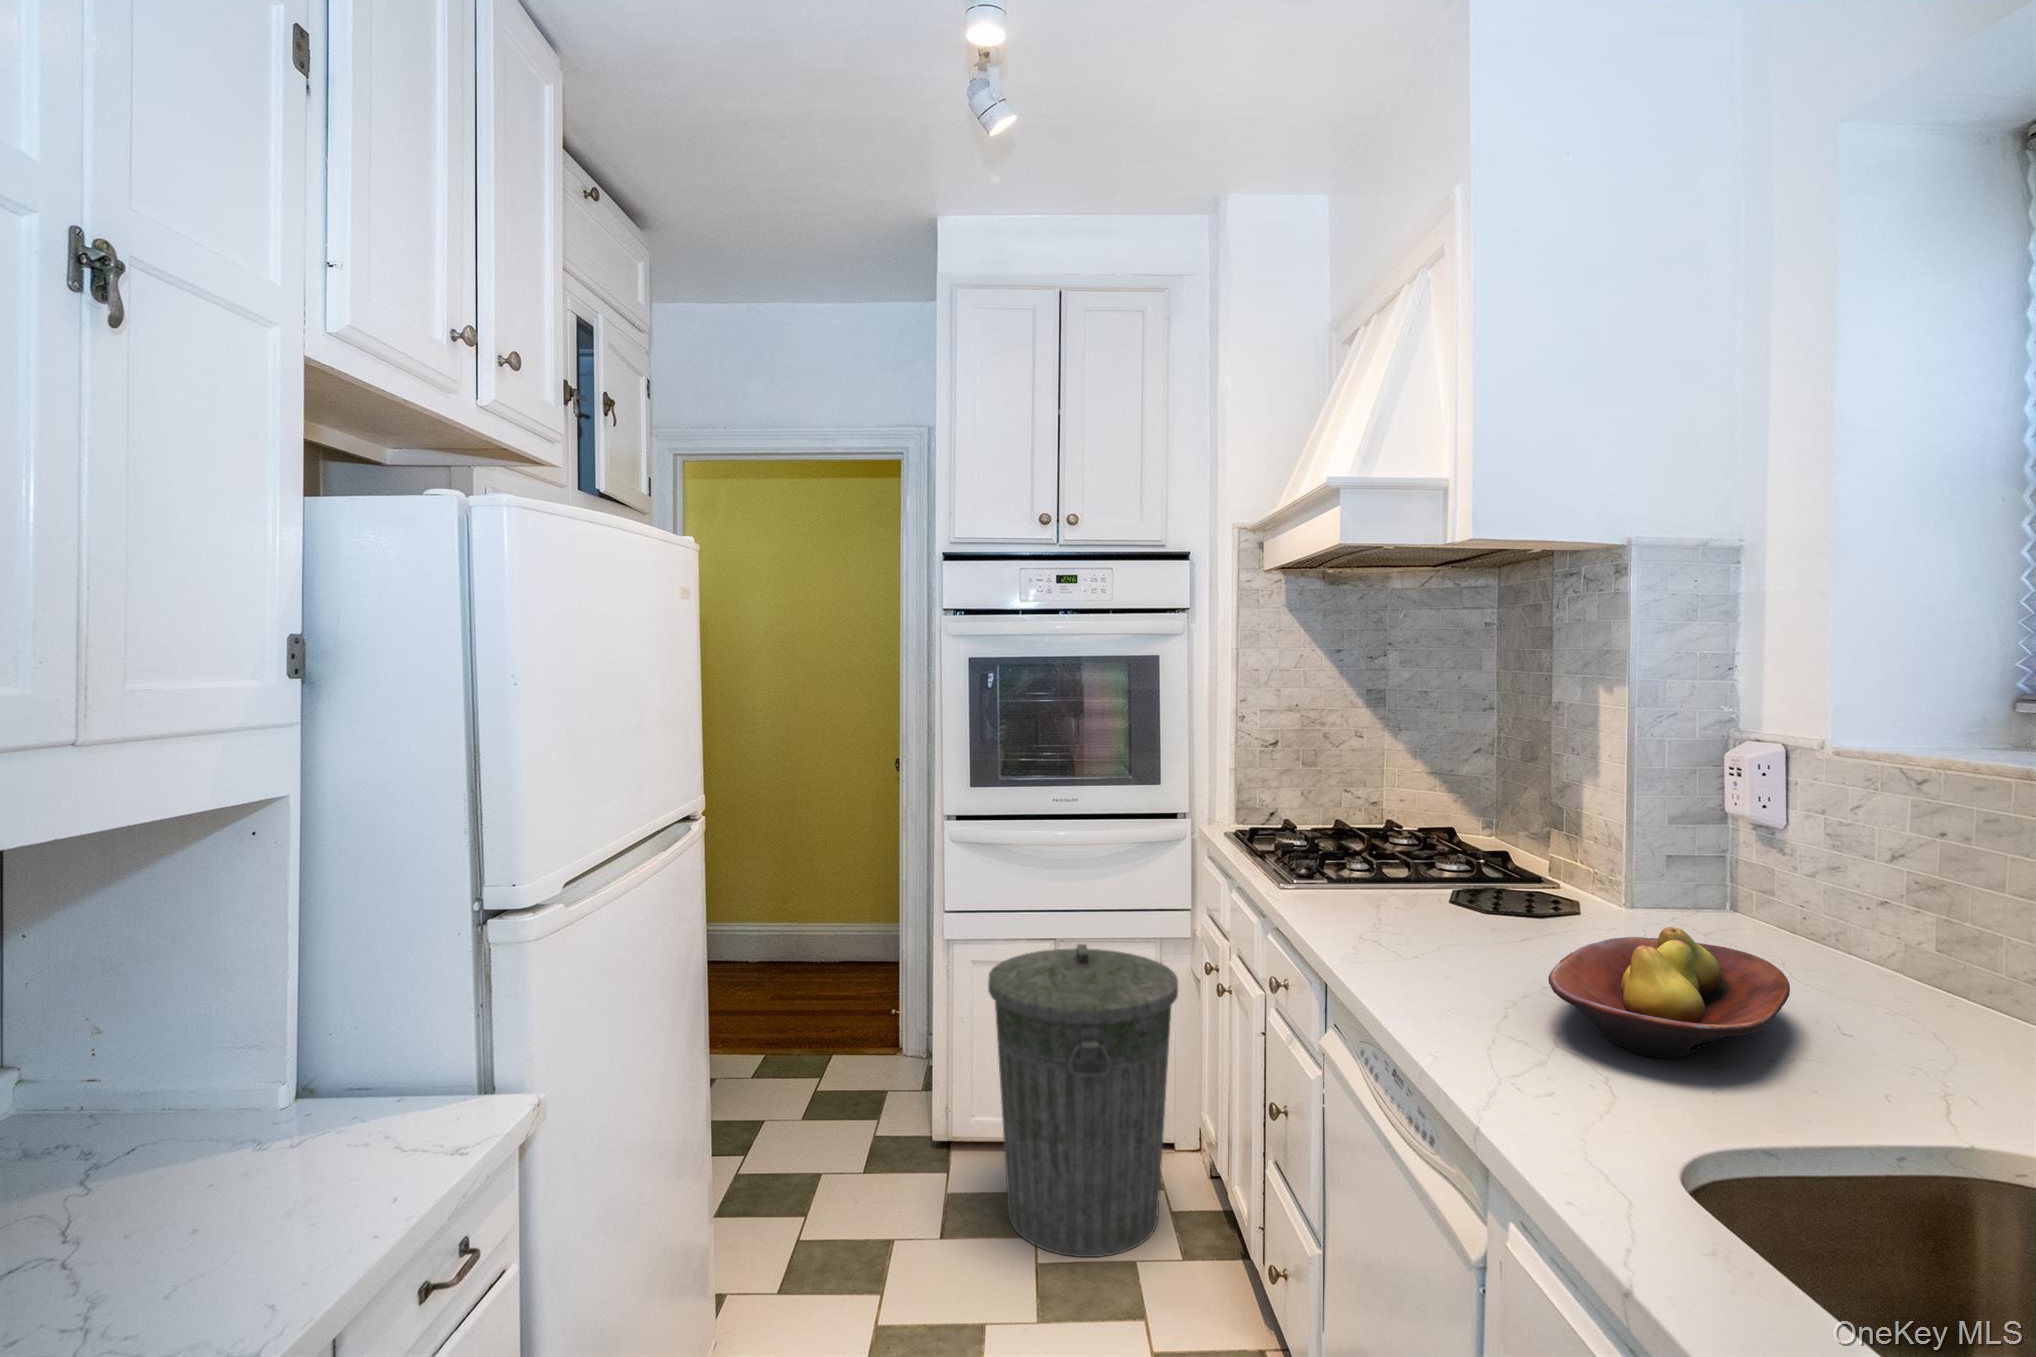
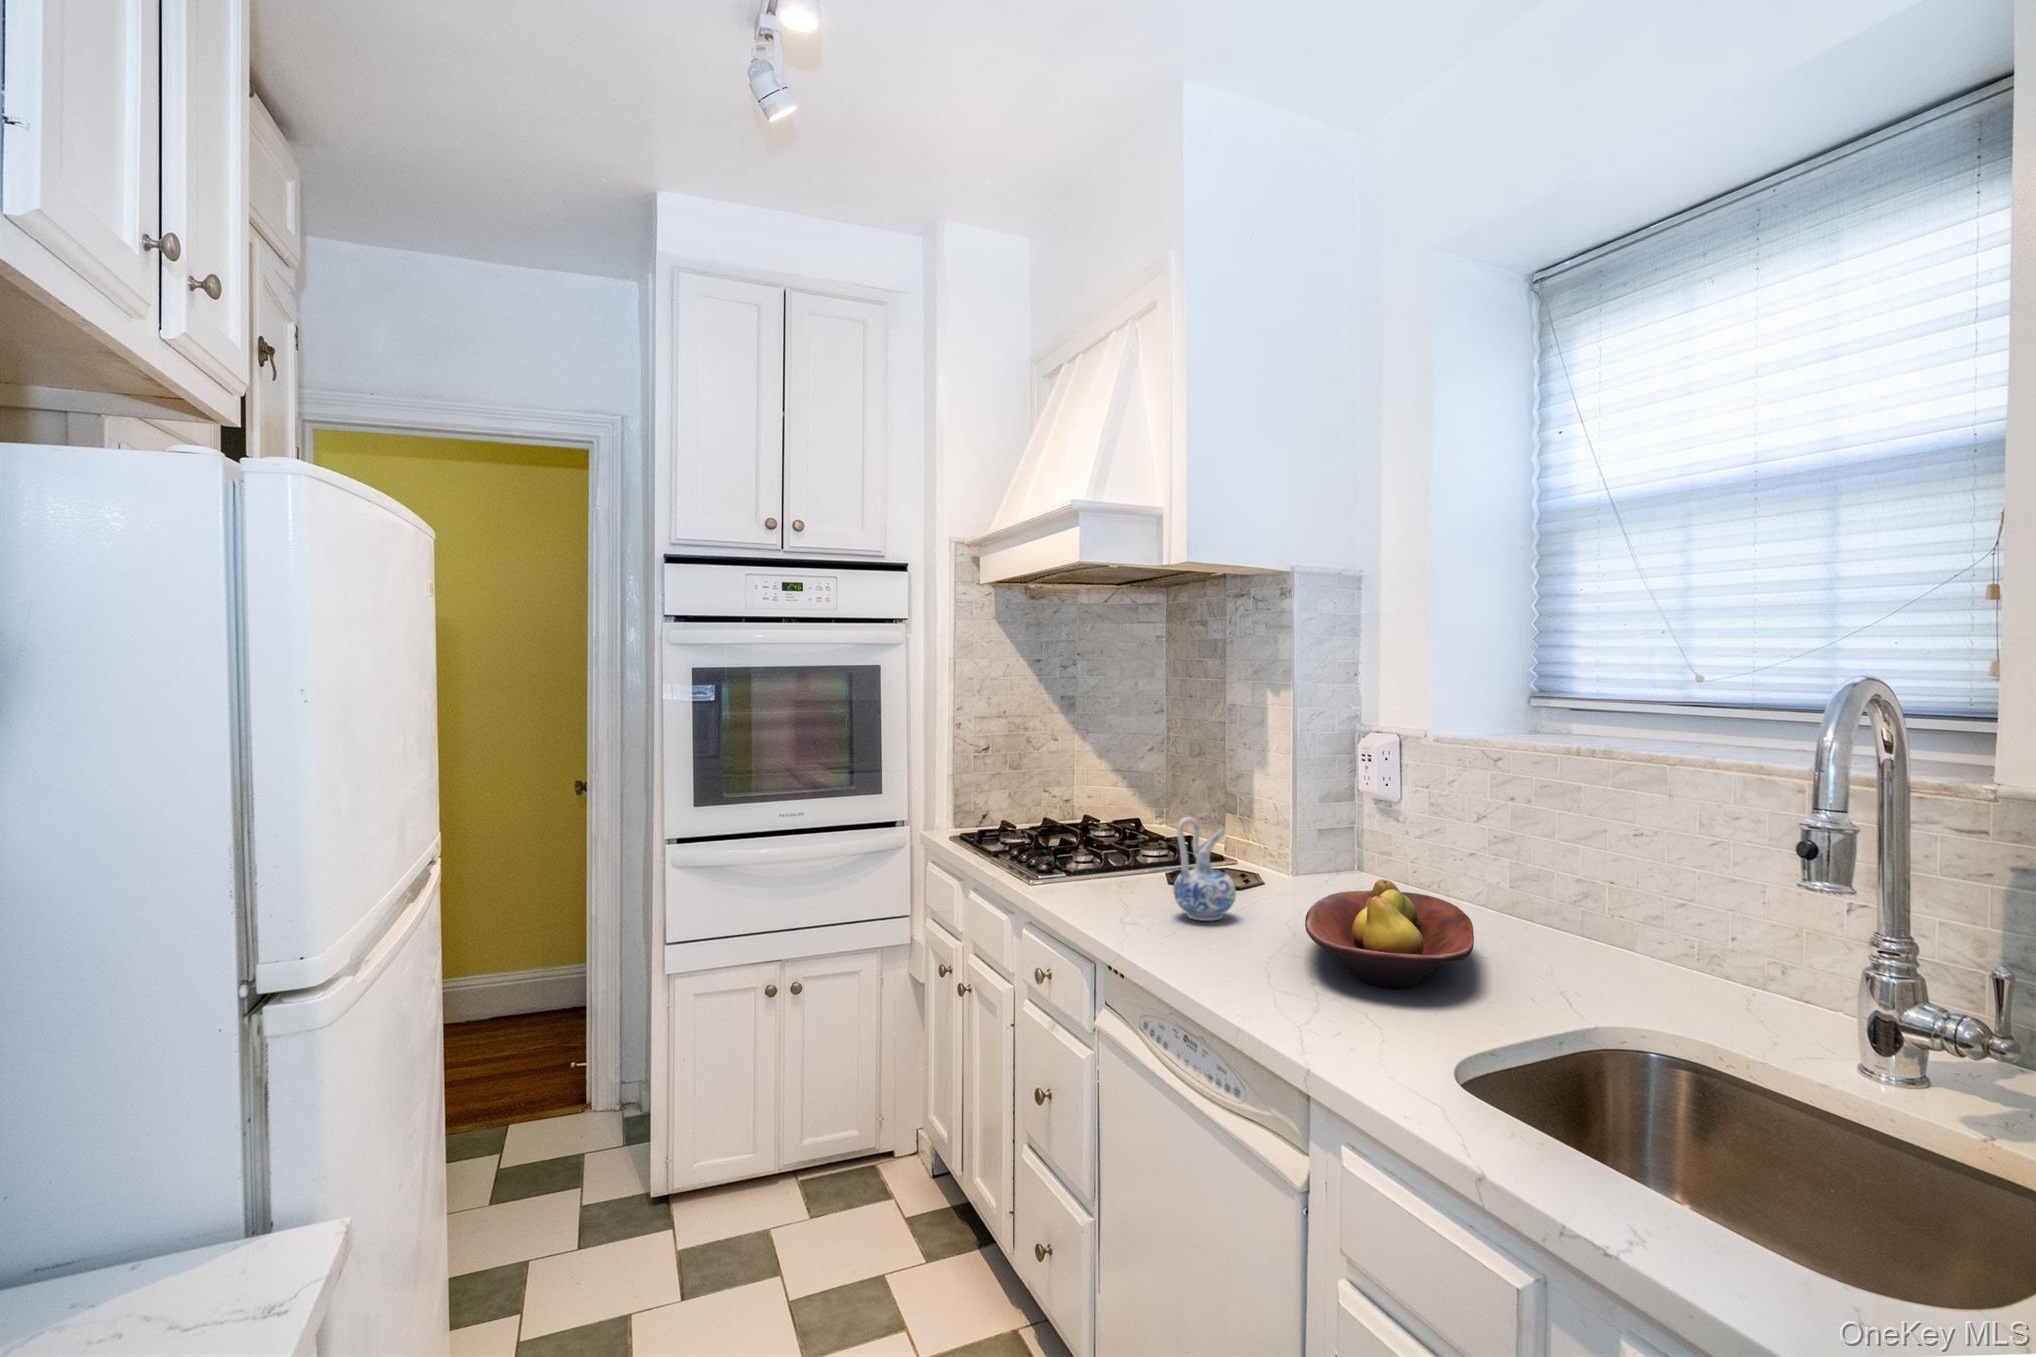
ceramic pitcher: none [1424,832,1499,951] -> present [1173,817,1236,921]
trash can: present [988,944,1178,1257] -> none [719,961,916,1285]

